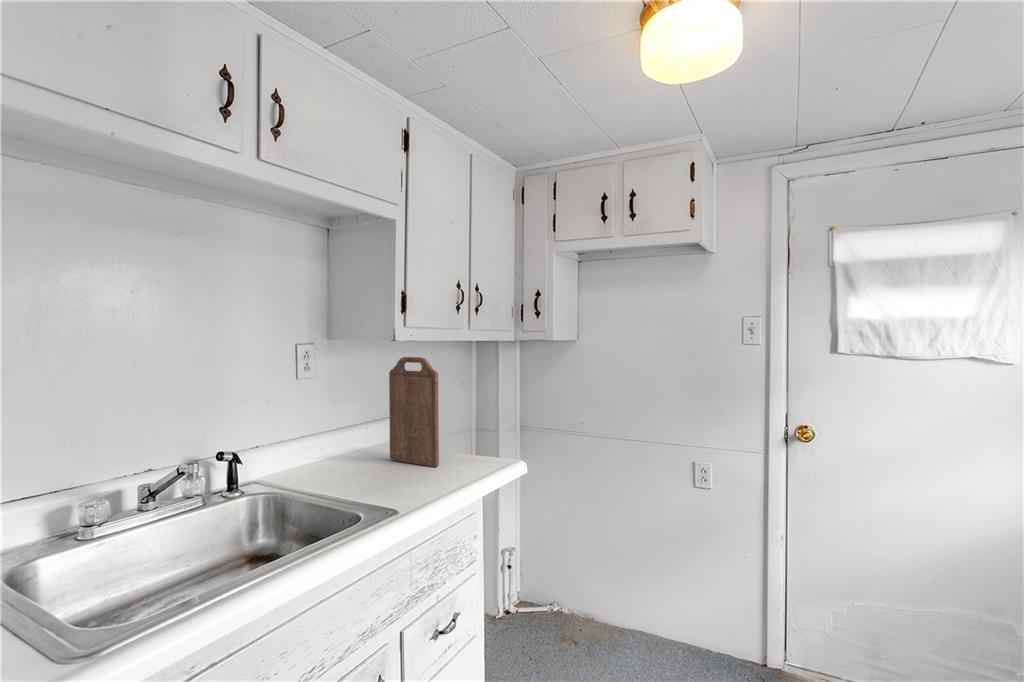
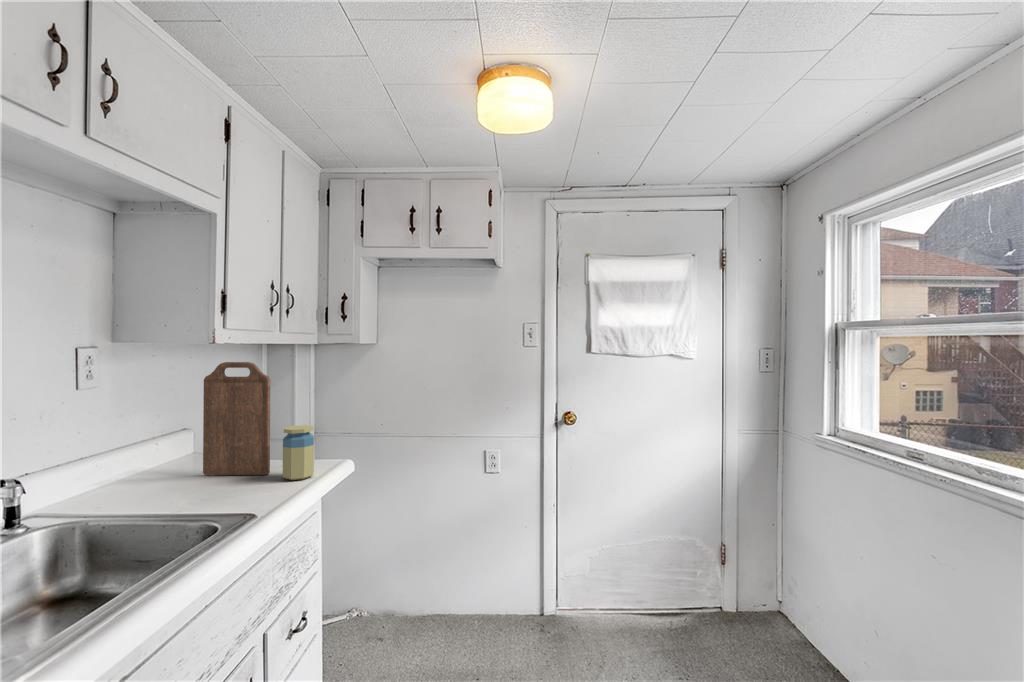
jar: none [443,422,473,477] -> present [283,425,314,480]

